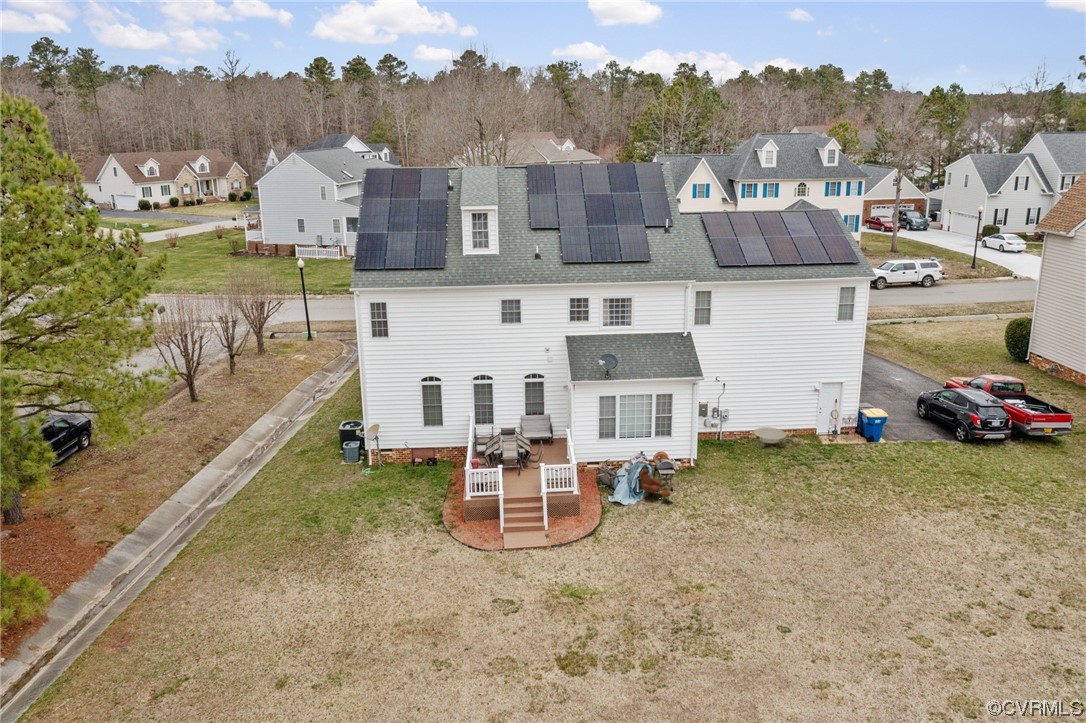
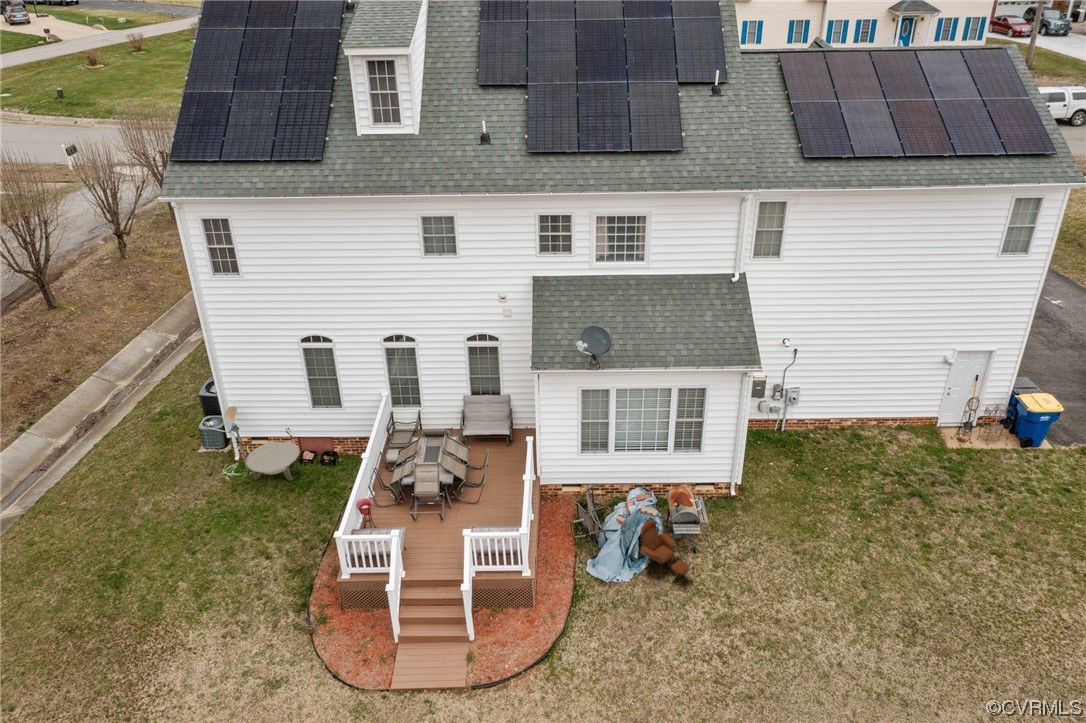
round table: present [754,427,786,449] -> present [246,442,299,481]

